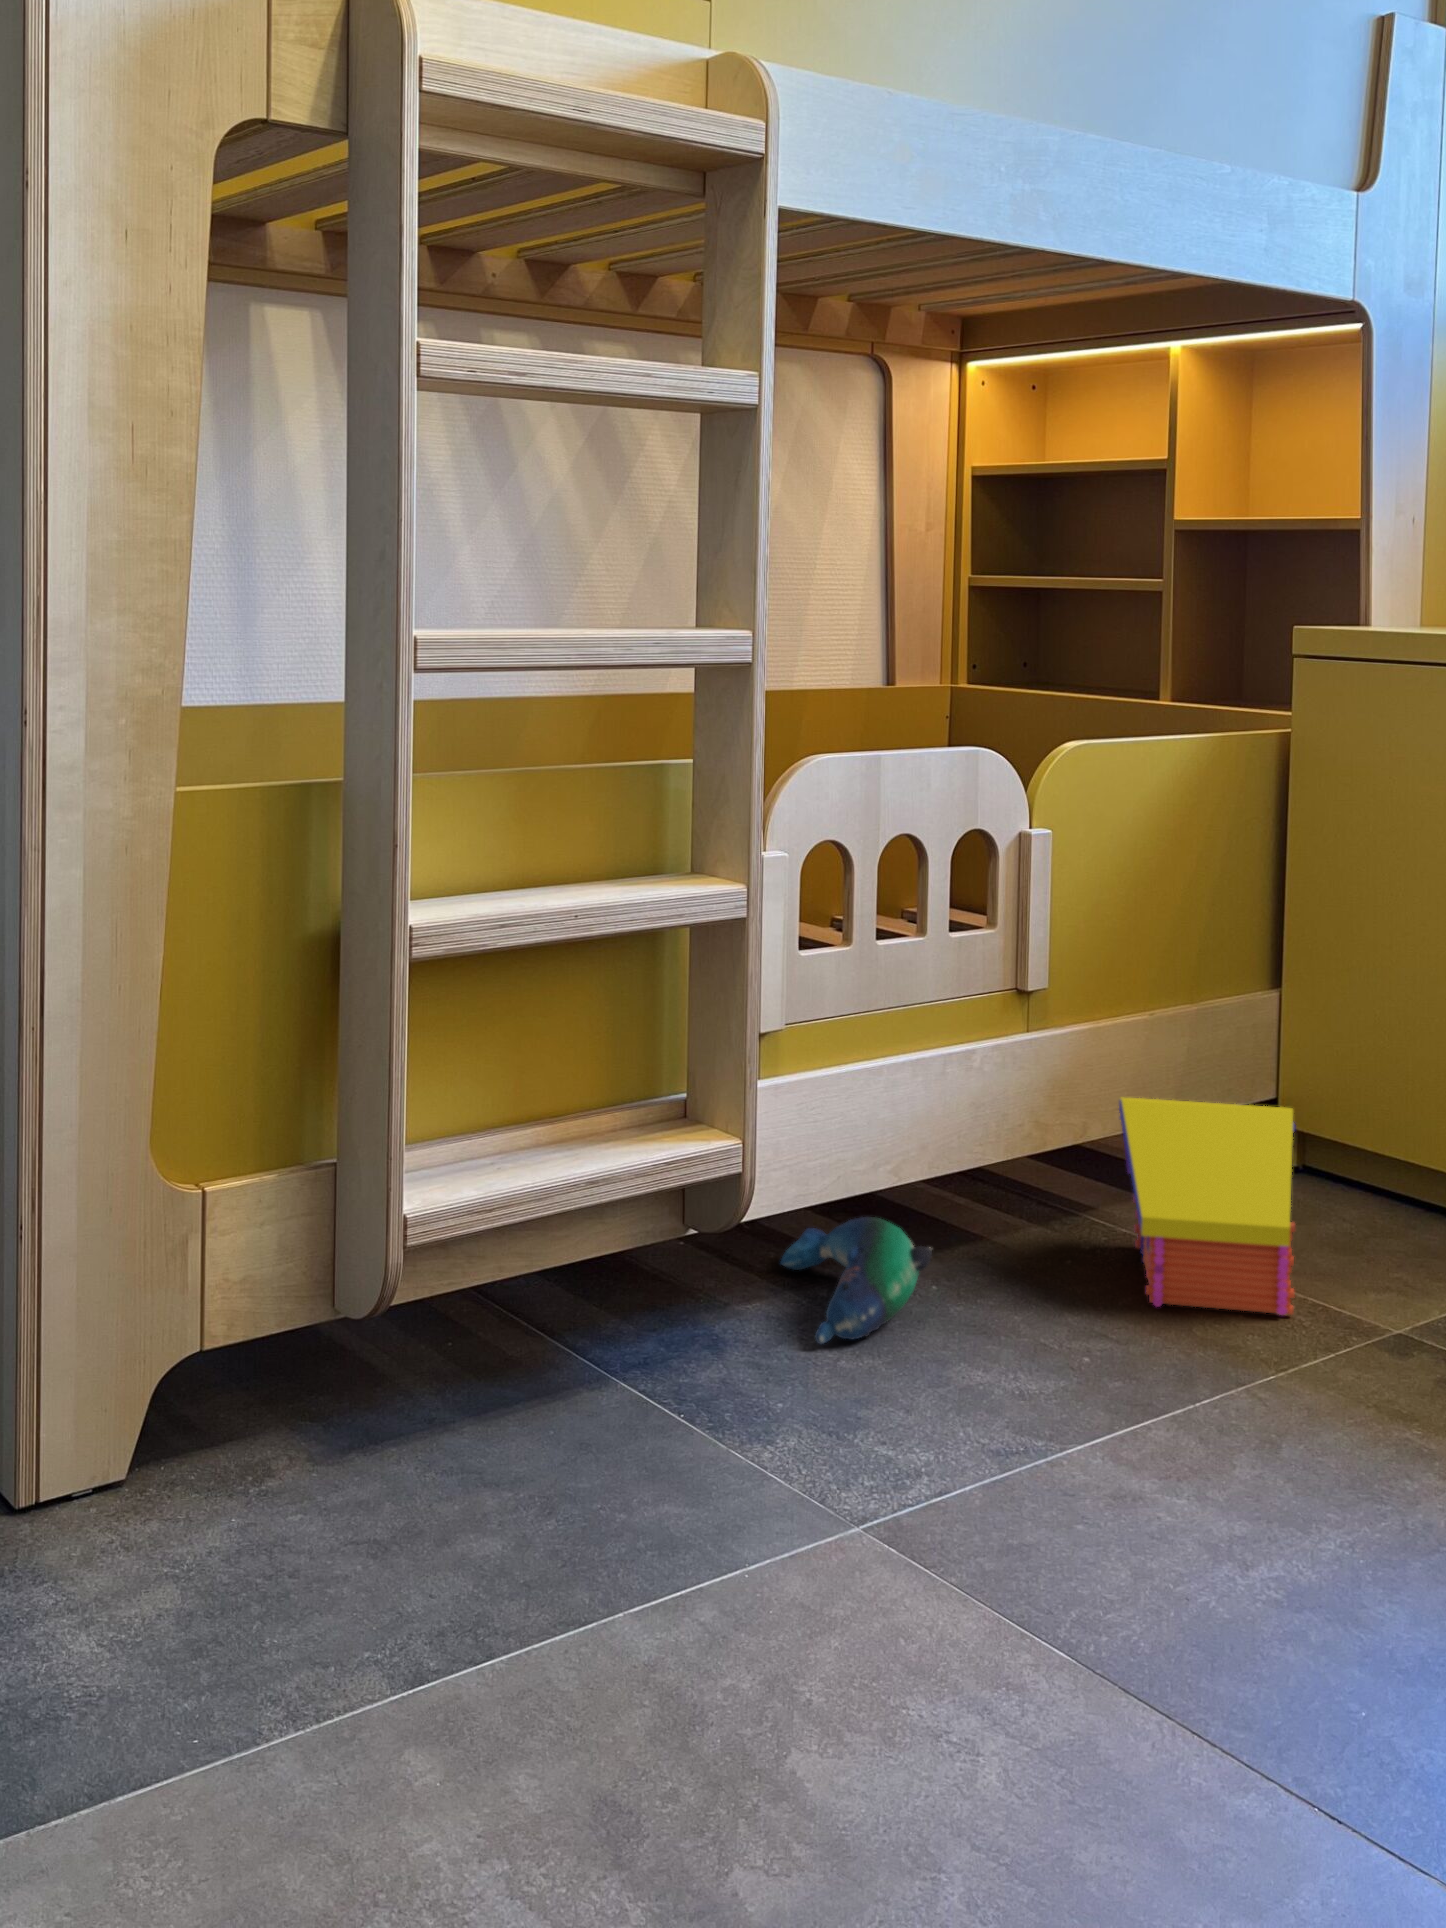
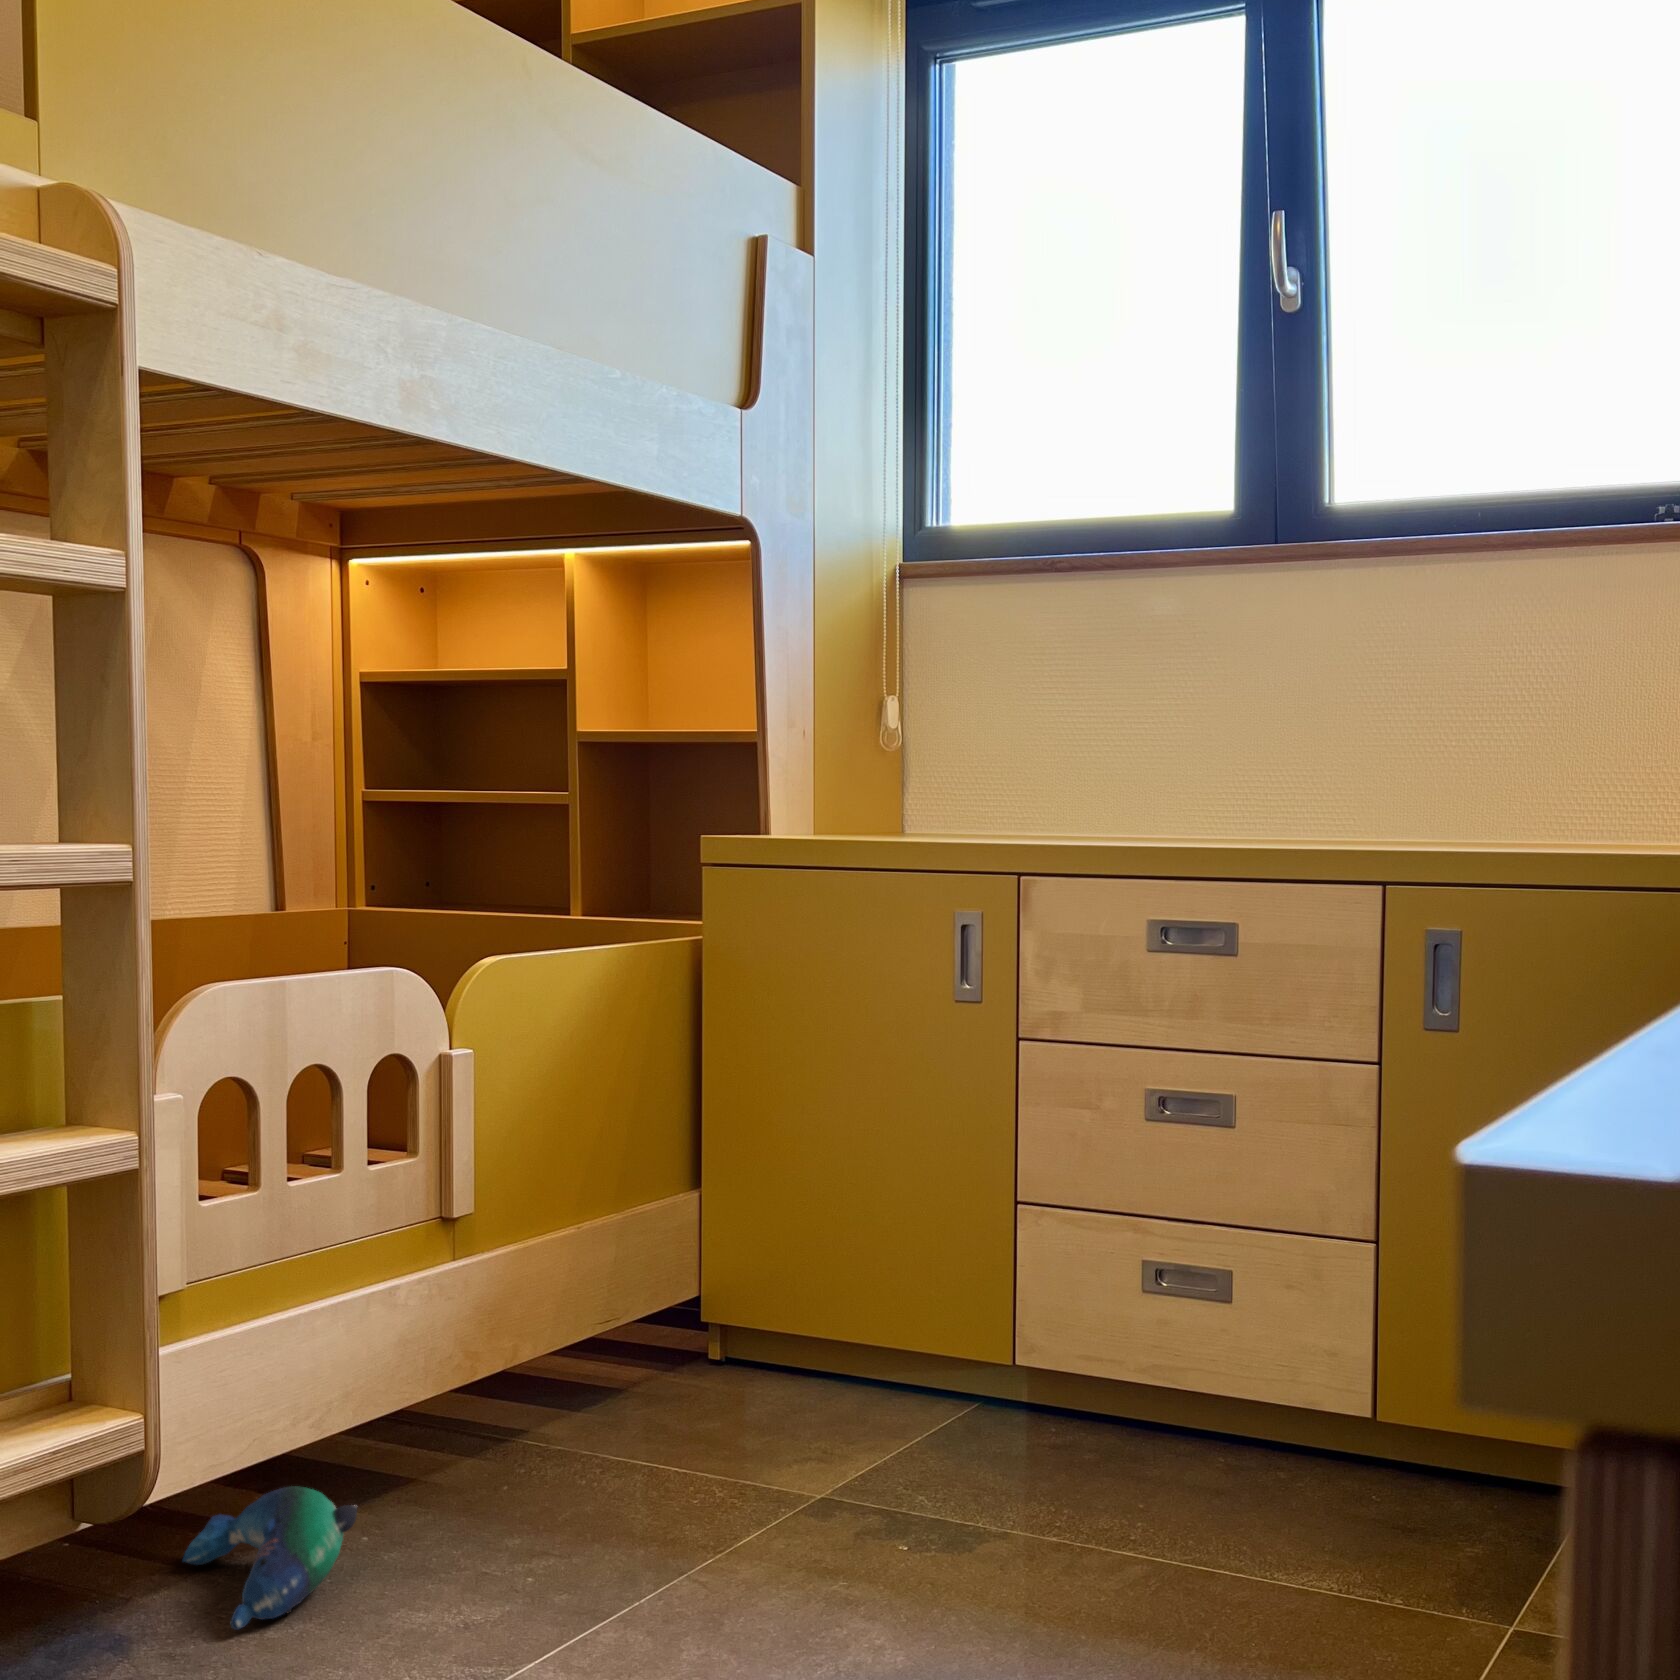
toy house: present [1119,1098,1295,1315] -> none [548,1303,726,1526]

